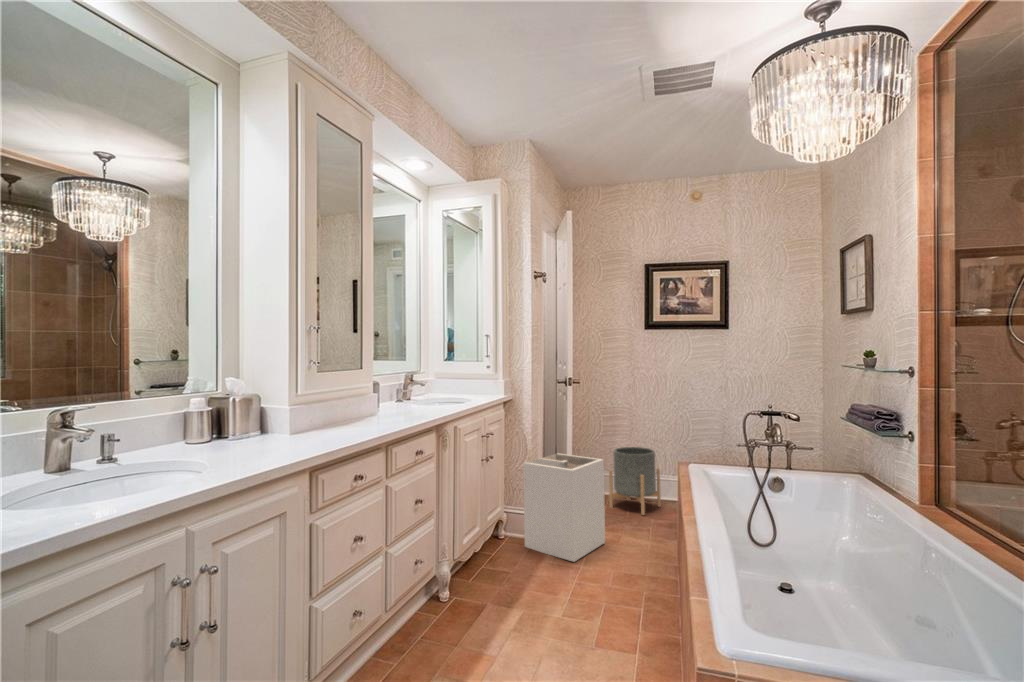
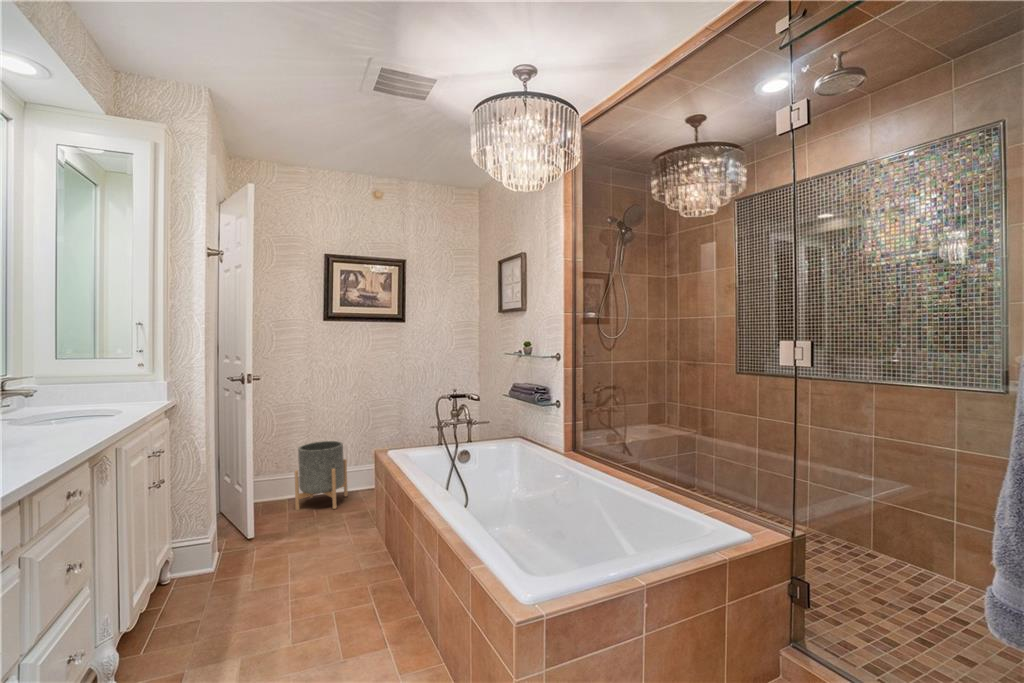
laundry hamper: present [523,453,605,562] -> none [211,461,311,587]

